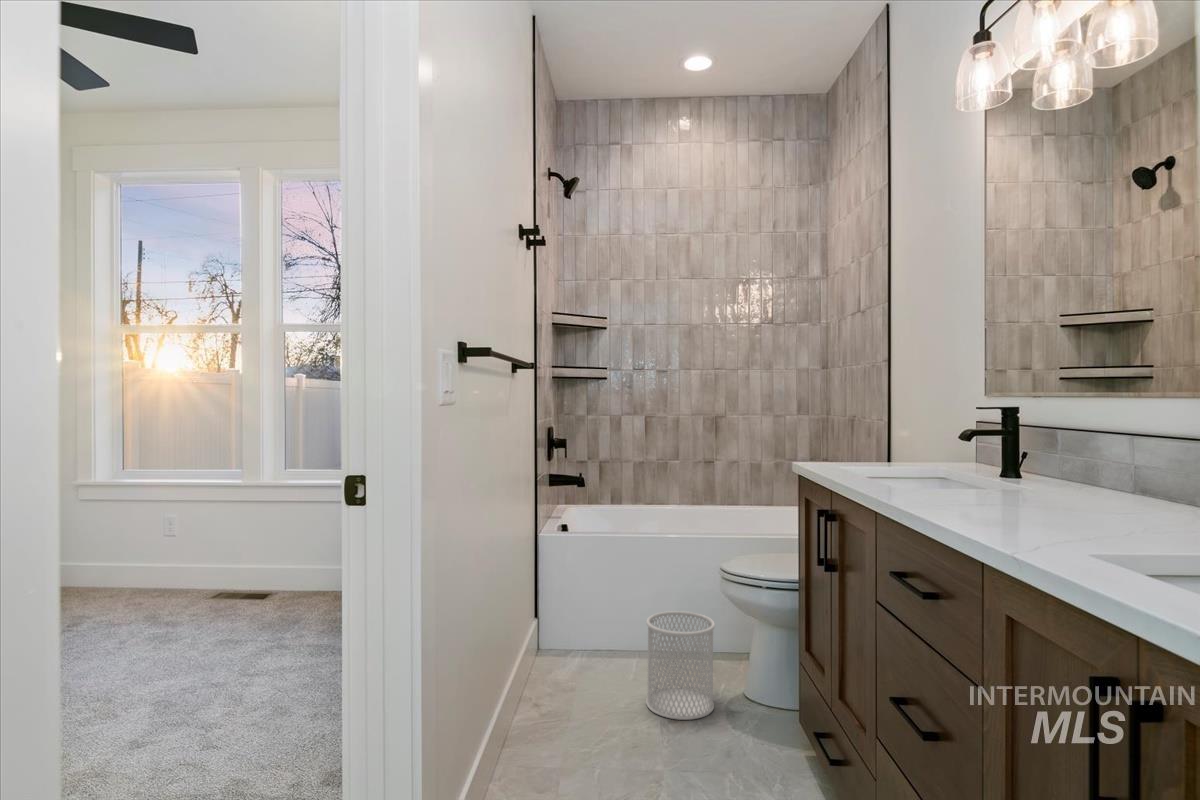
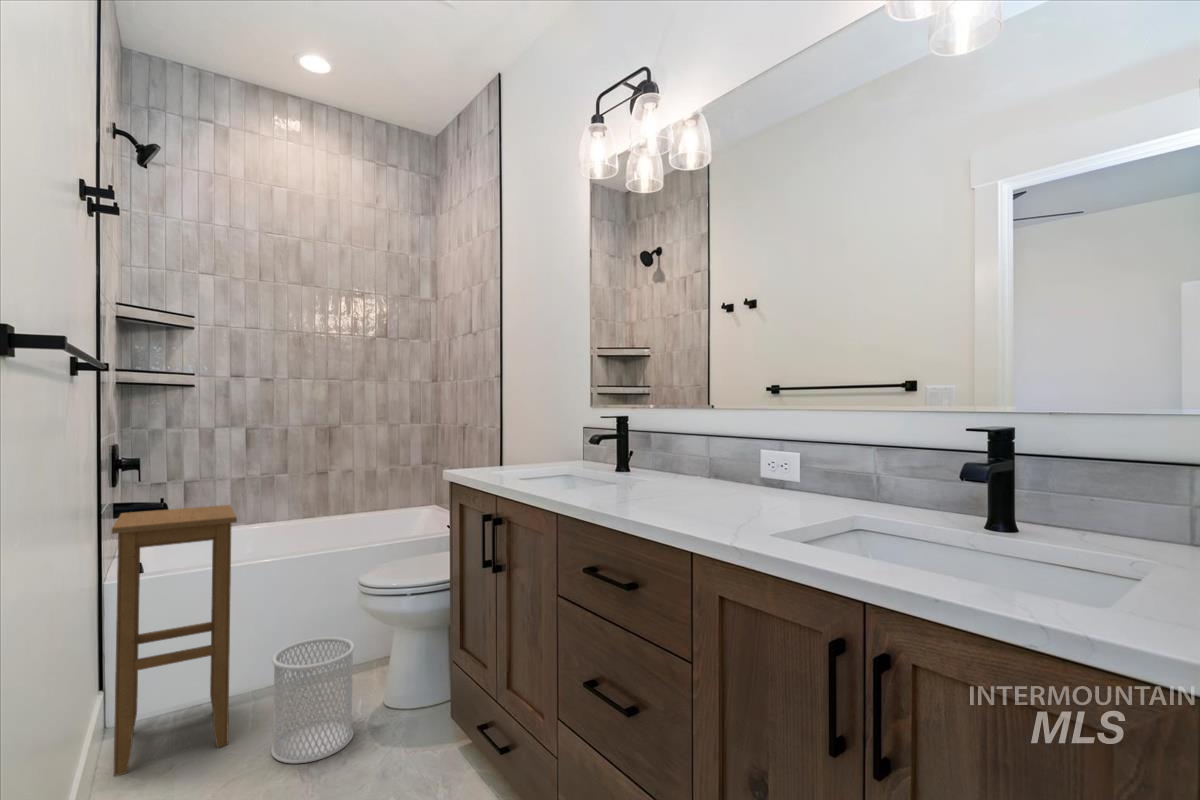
stool: none [539,481,624,686] -> present [112,505,237,776]

